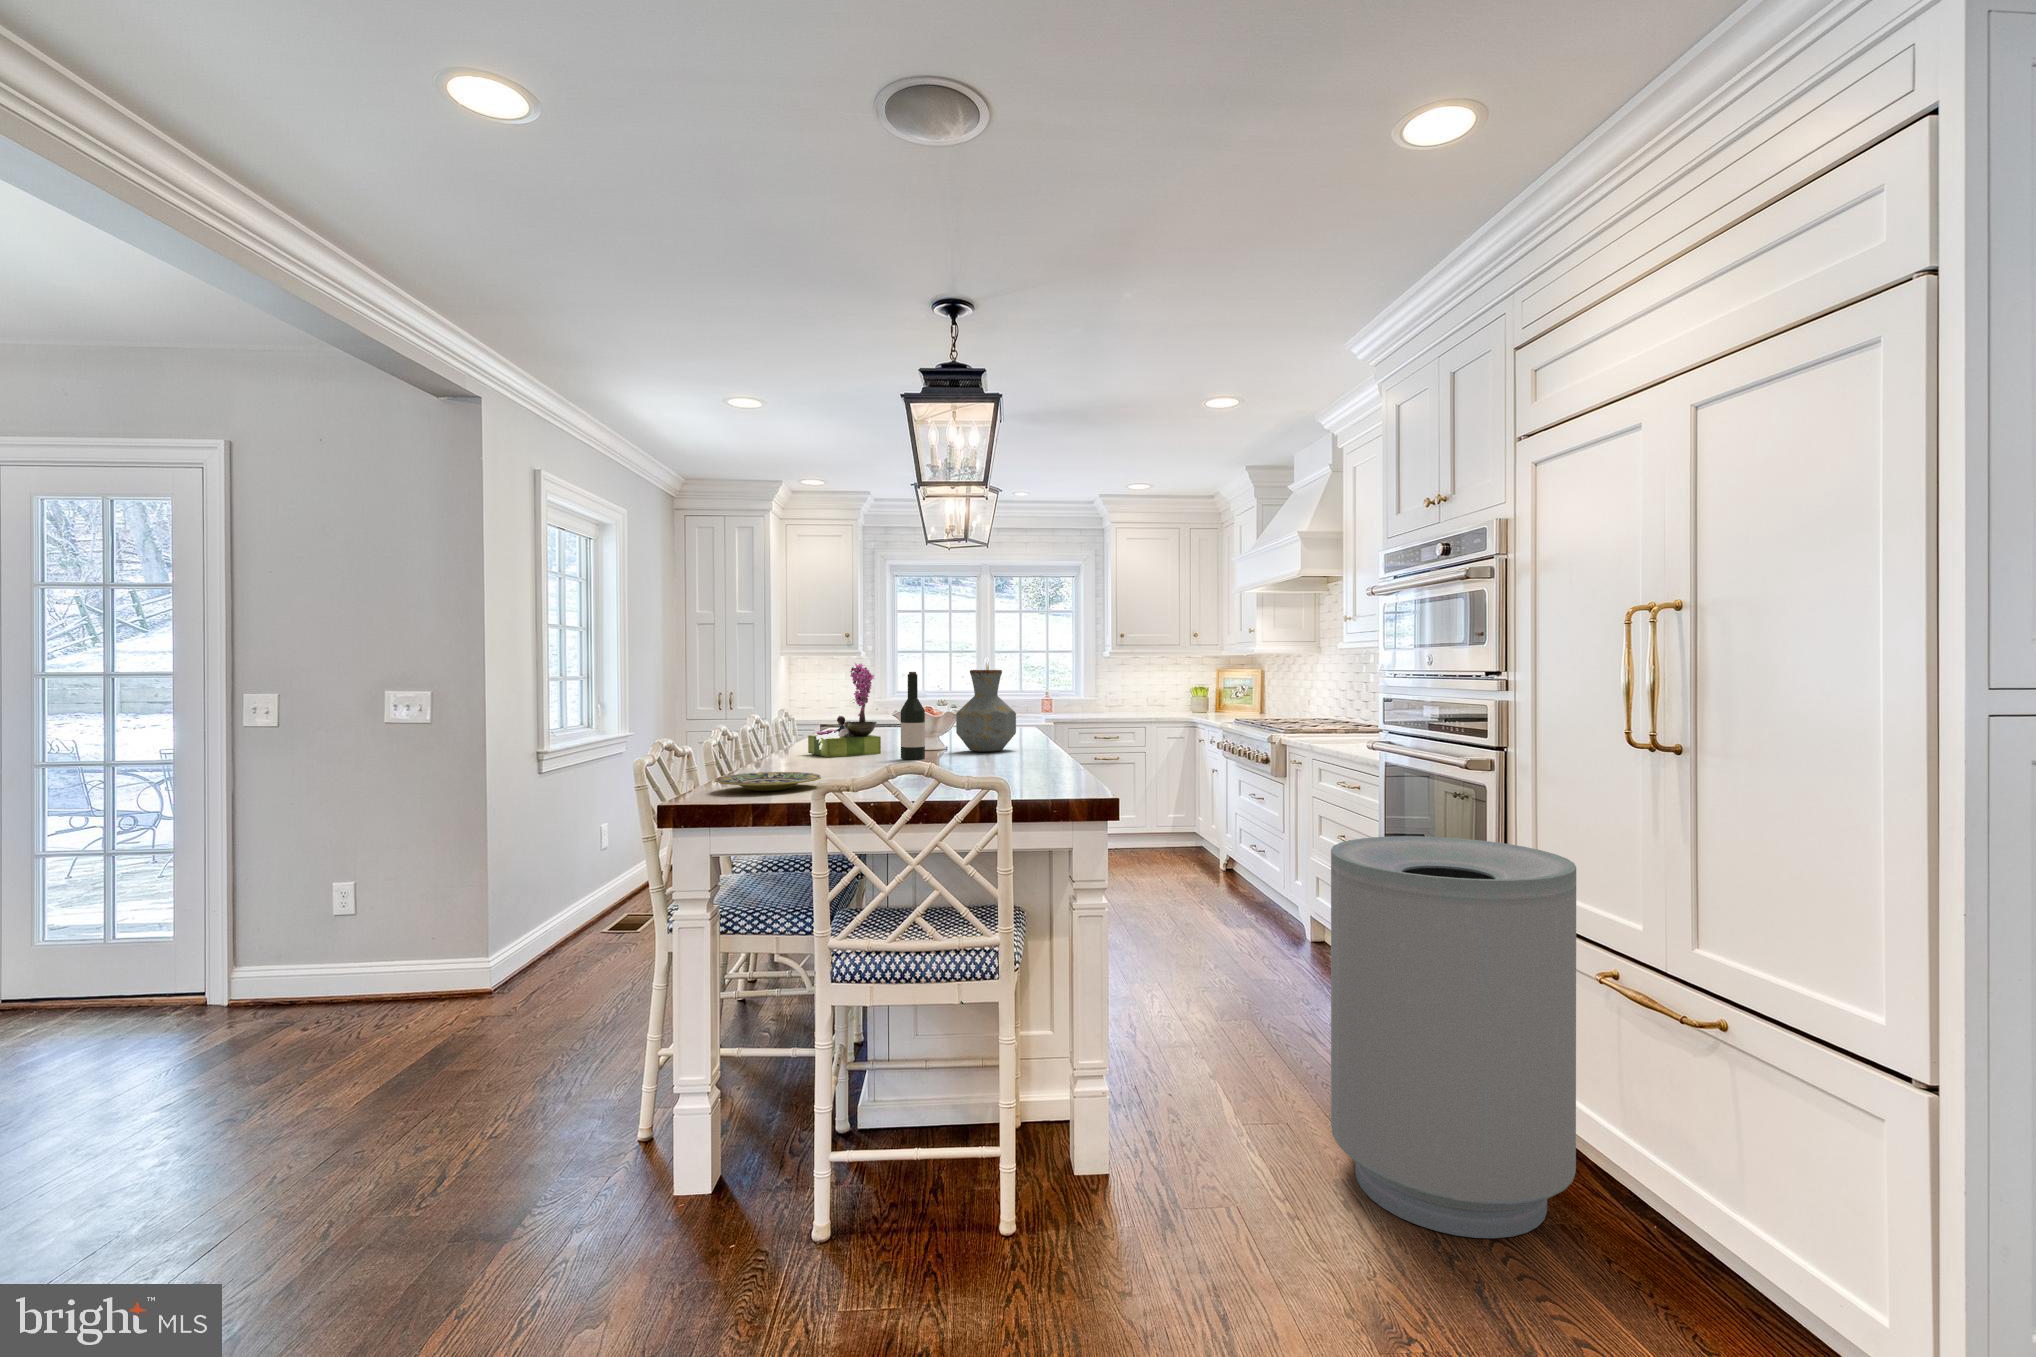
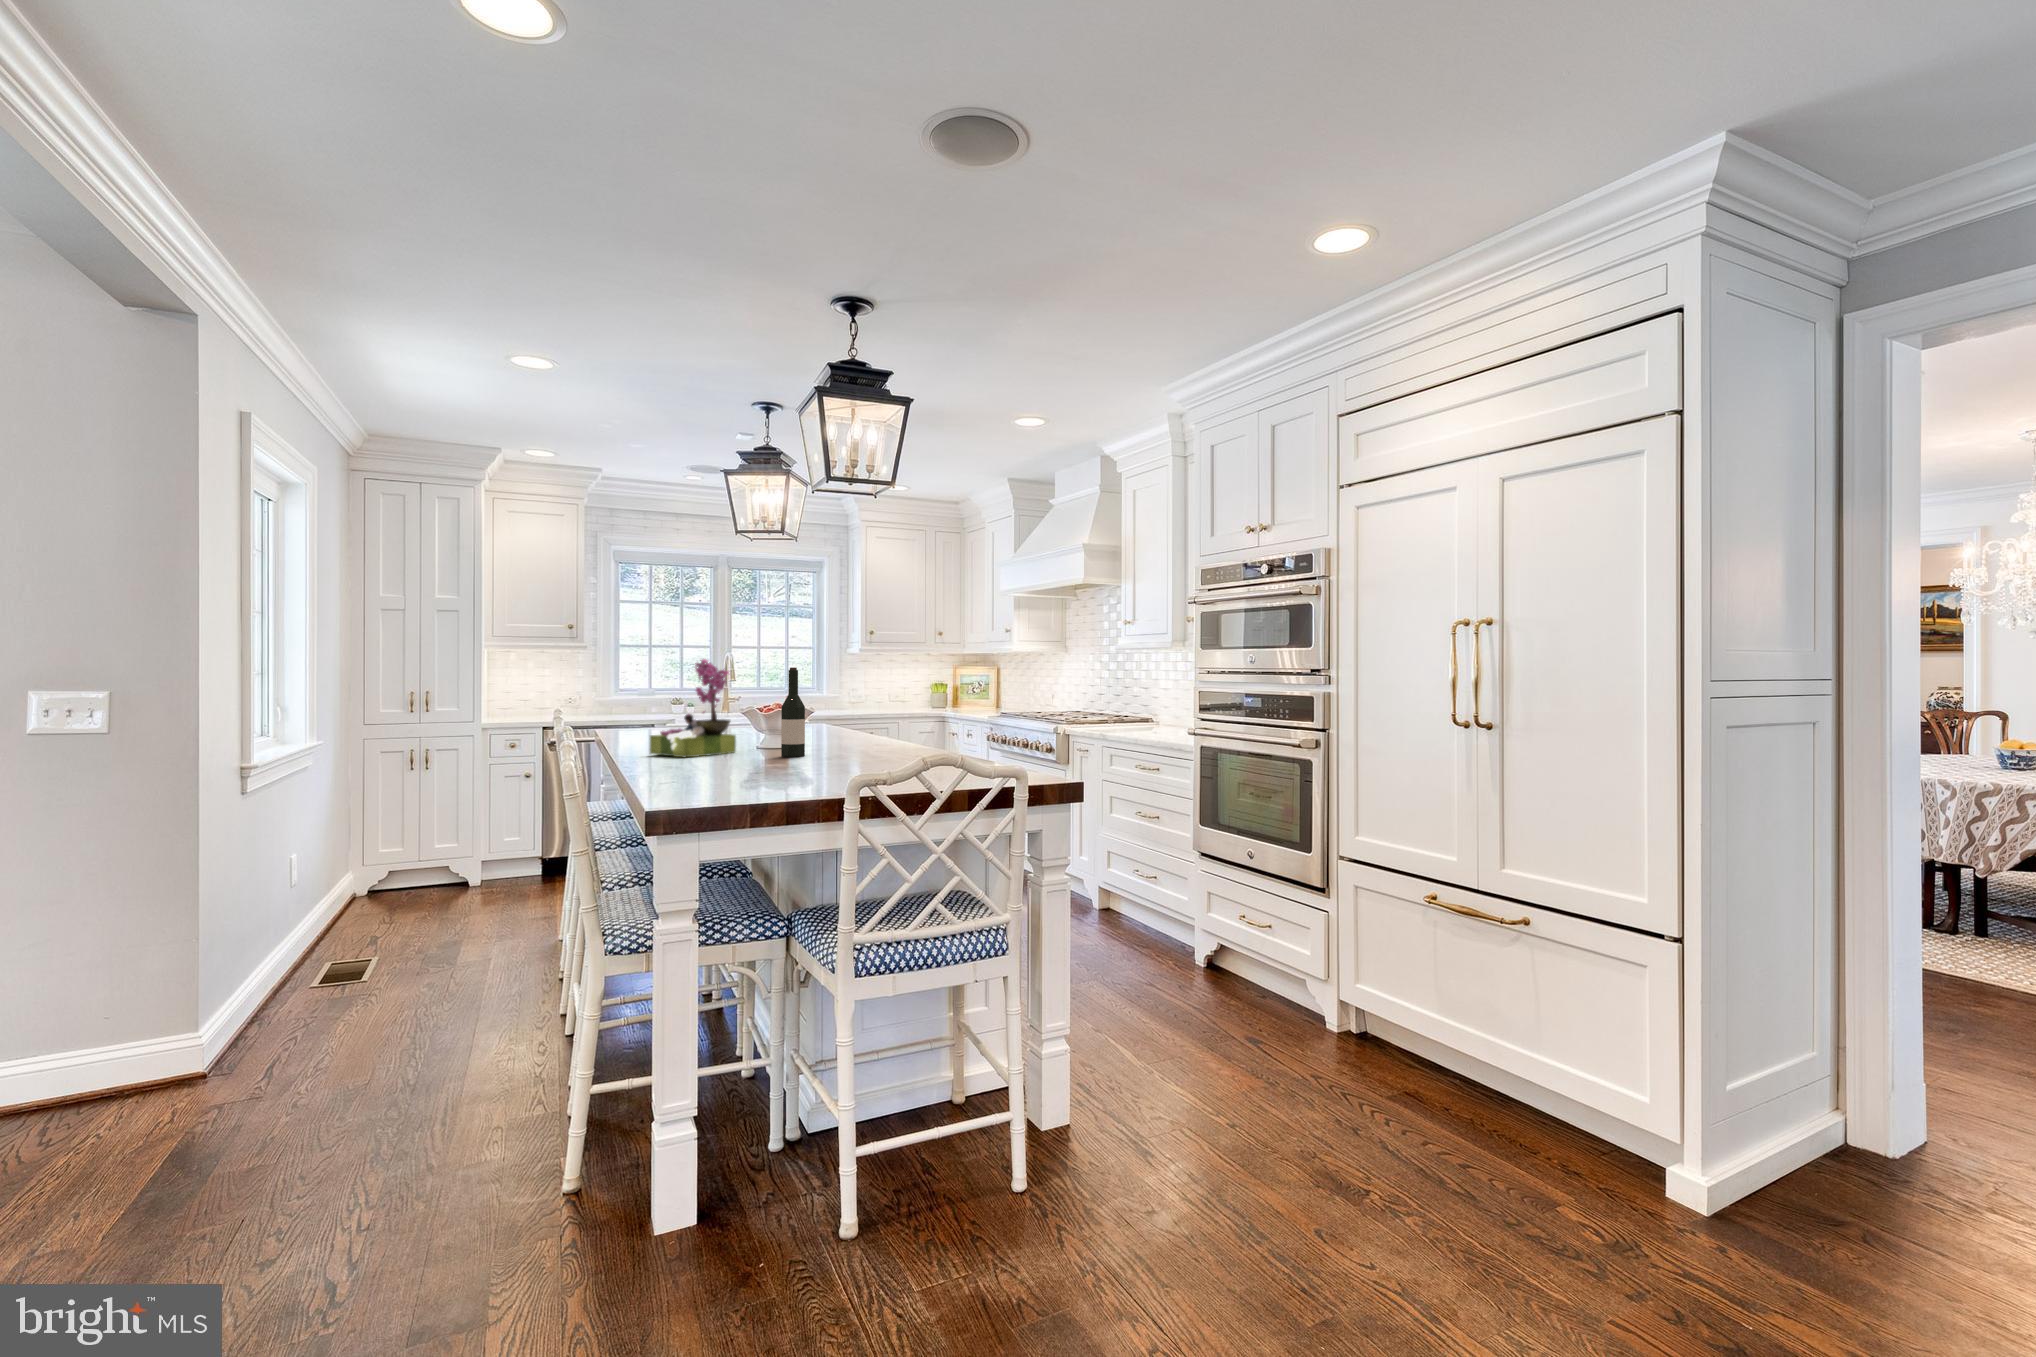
vase: present [956,670,1016,752] -> none [819,666,878,747]
plate: present [715,772,821,791] -> none [676,771,788,791]
trash can: present [1331,836,1576,1238] -> none [1233,805,1423,1117]

